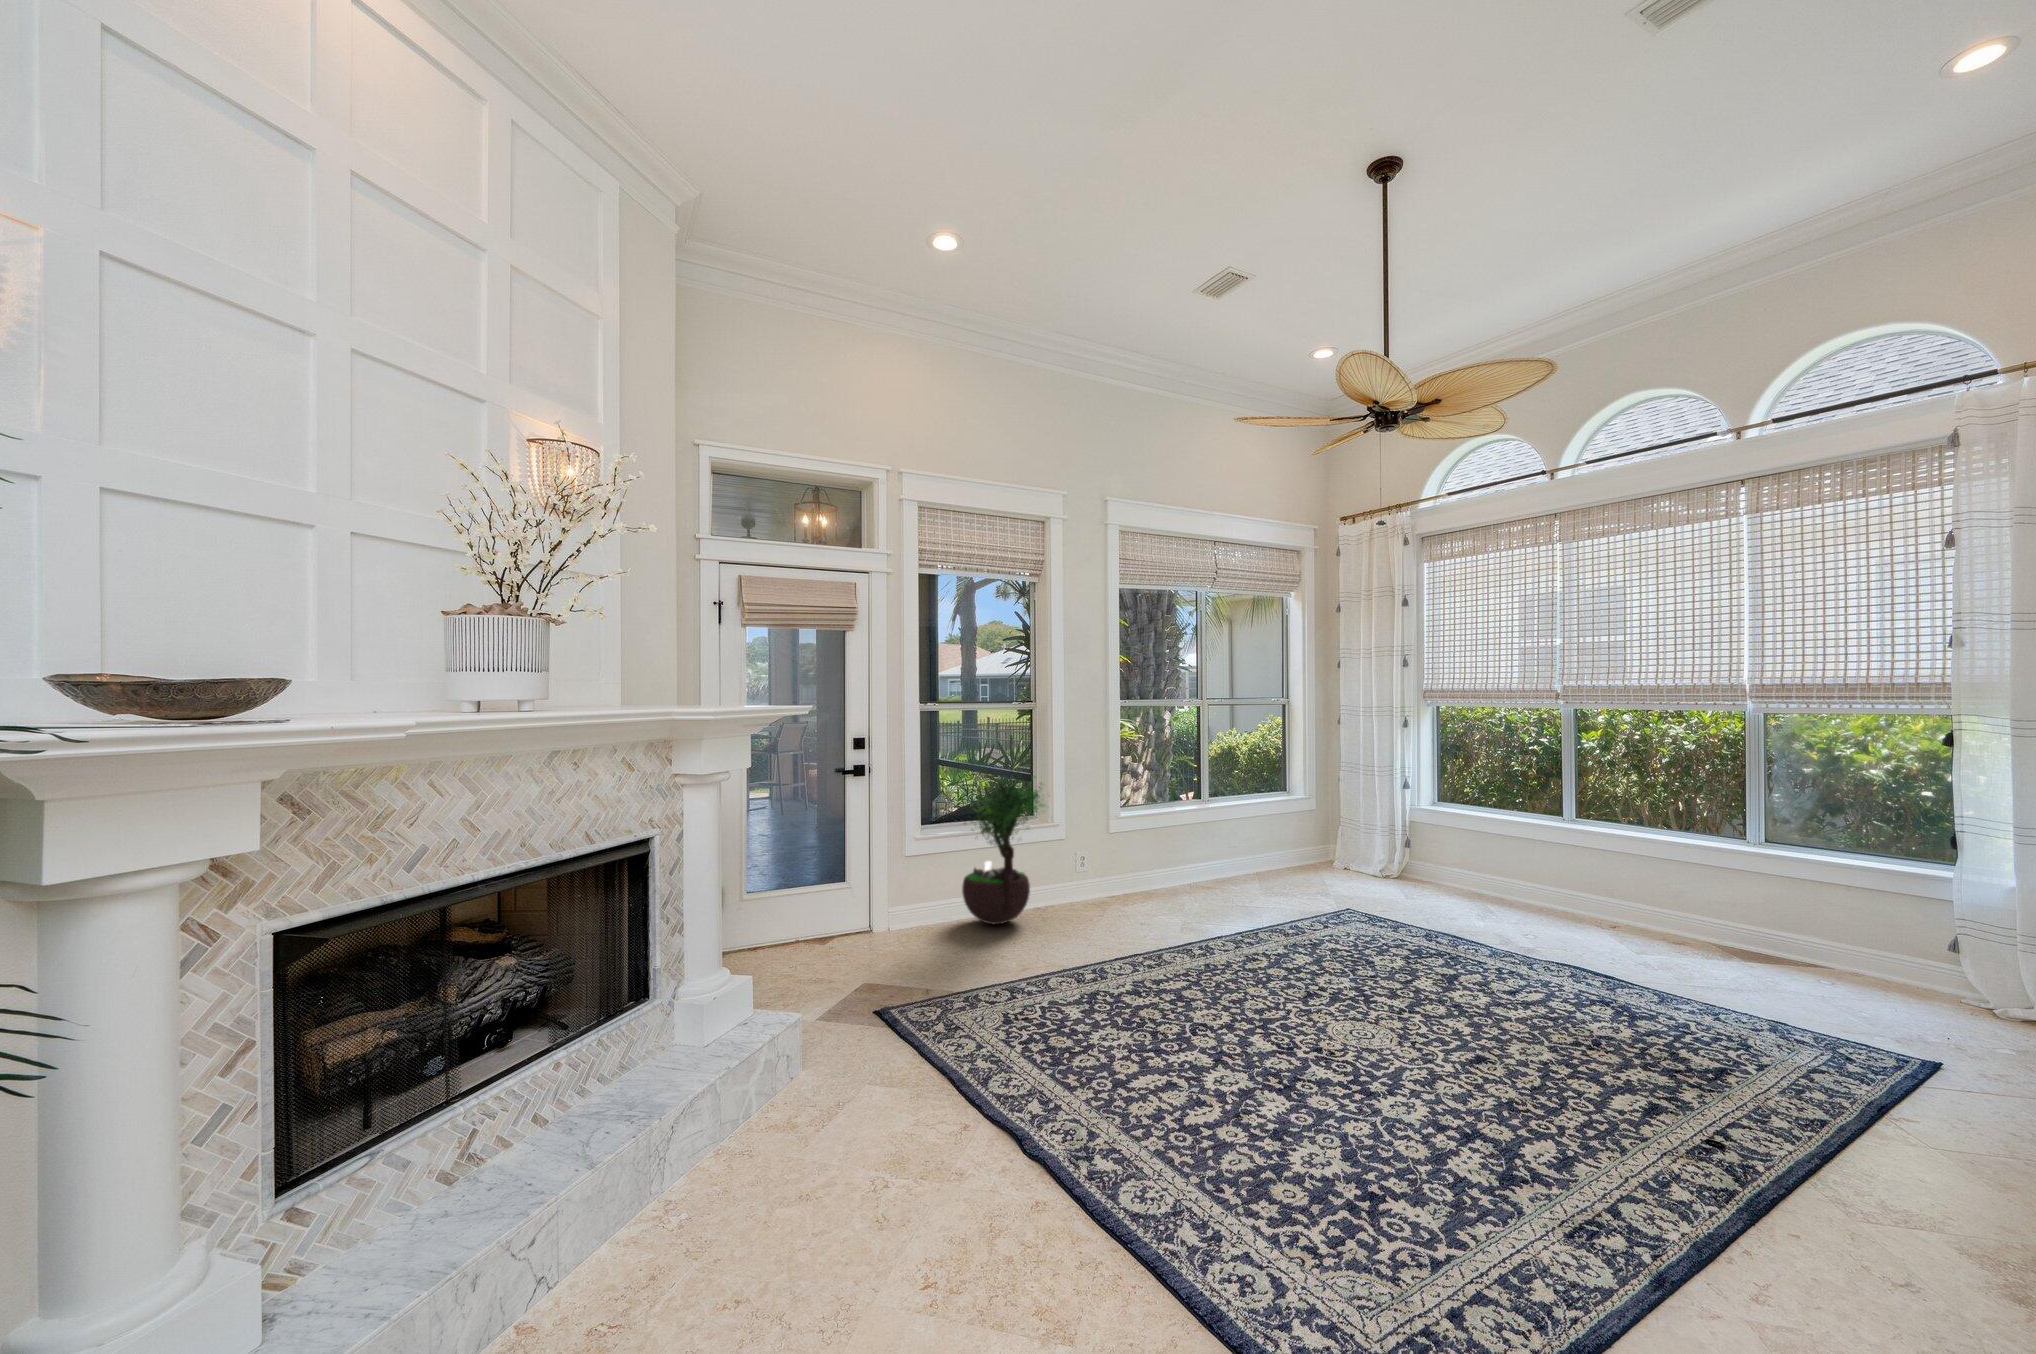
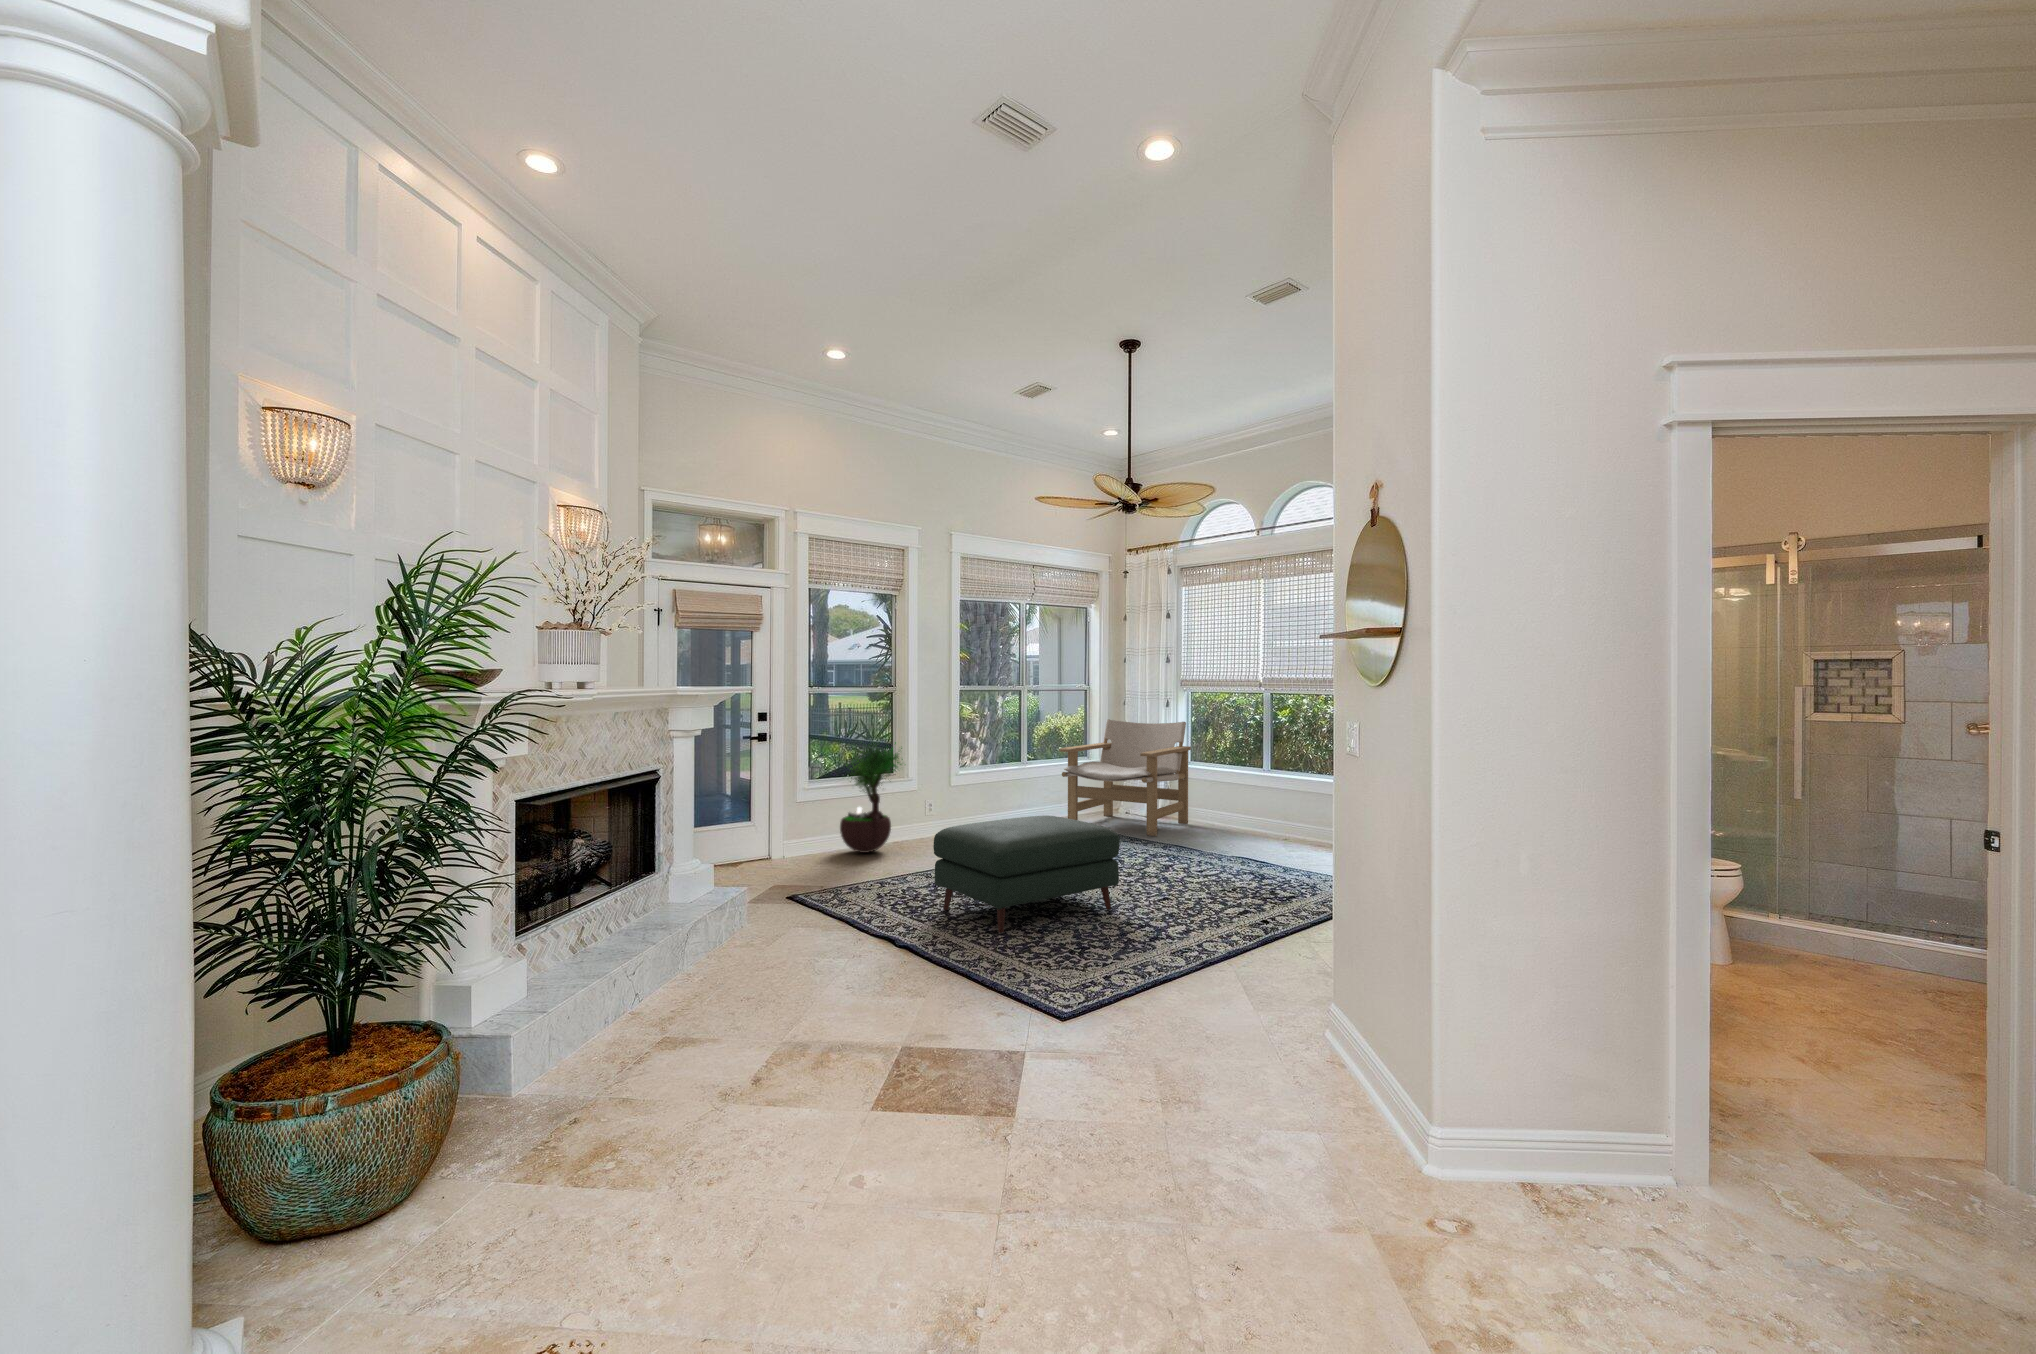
lounge chair: none [1255,741,1442,910] -> present [1059,719,1191,836]
ottoman: none [1086,902,1402,1133] -> present [933,816,1120,933]

